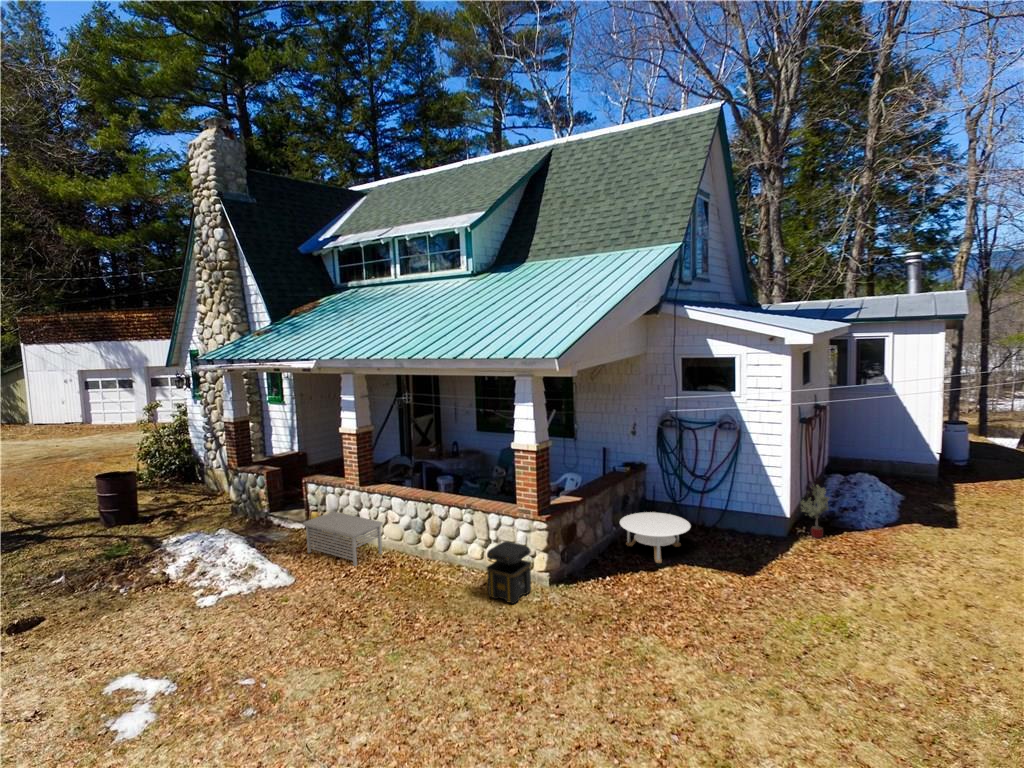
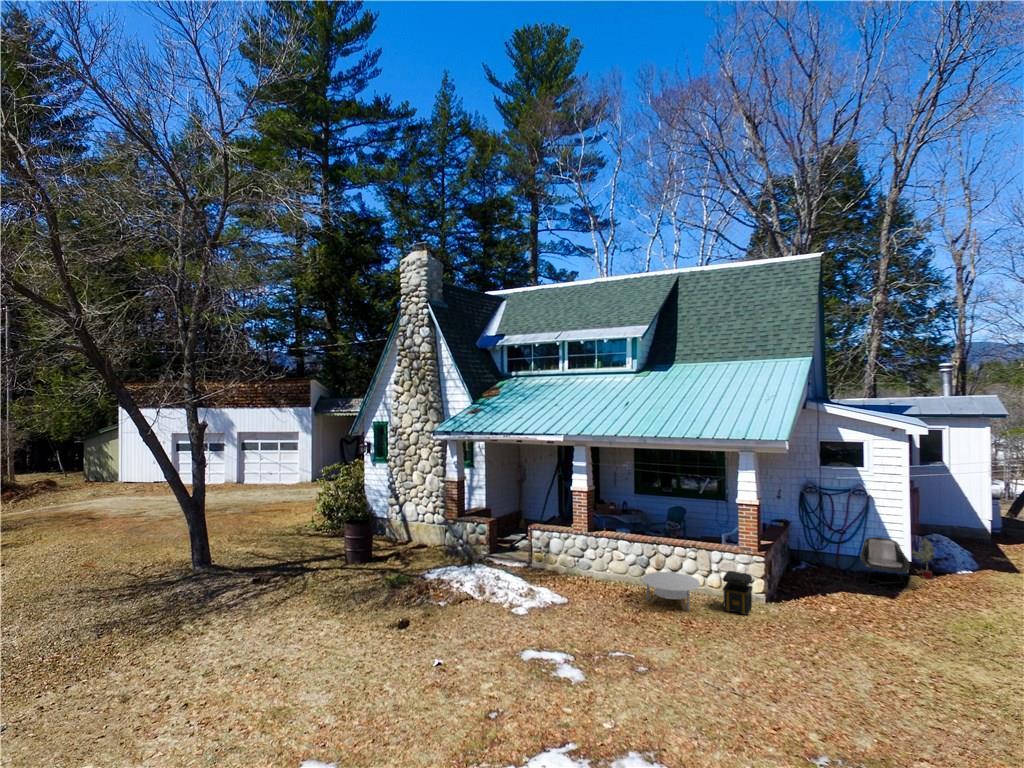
lounge chair: none [719,485,780,560] -> present [861,537,910,592]
storage bench: present [303,512,383,566] -> none [549,551,611,591]
round table: present [620,512,691,563] -> present [642,572,700,612]

